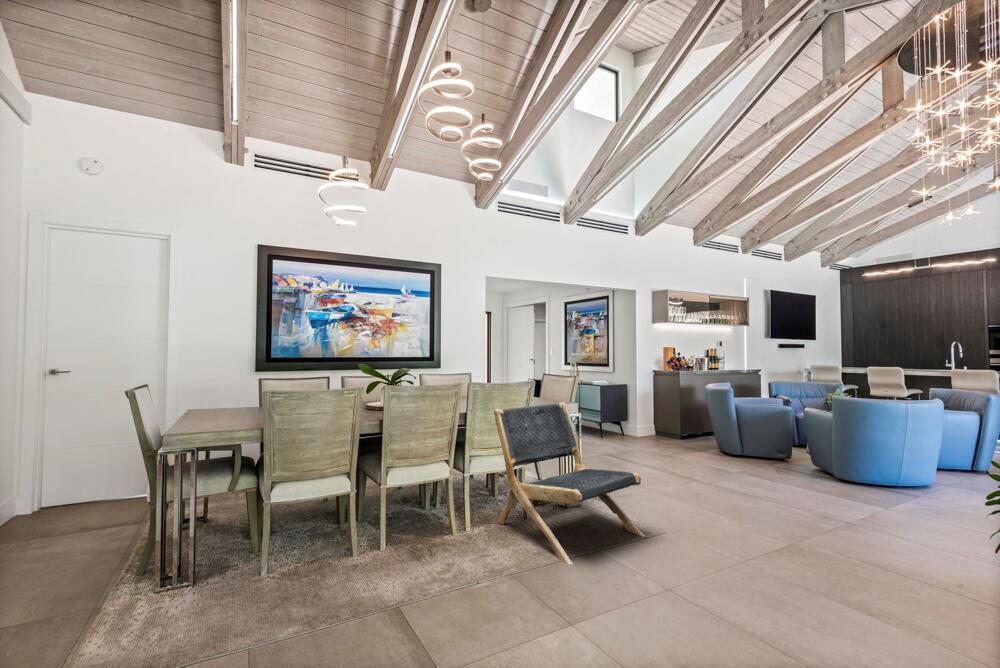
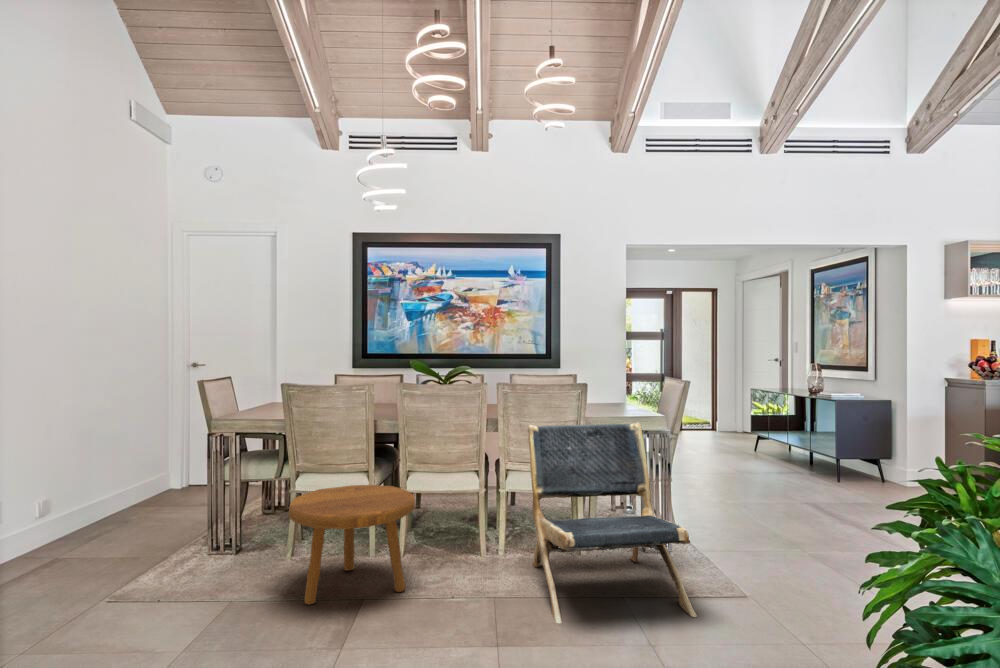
footstool: none [304,474,430,608] -> present [289,485,415,605]

